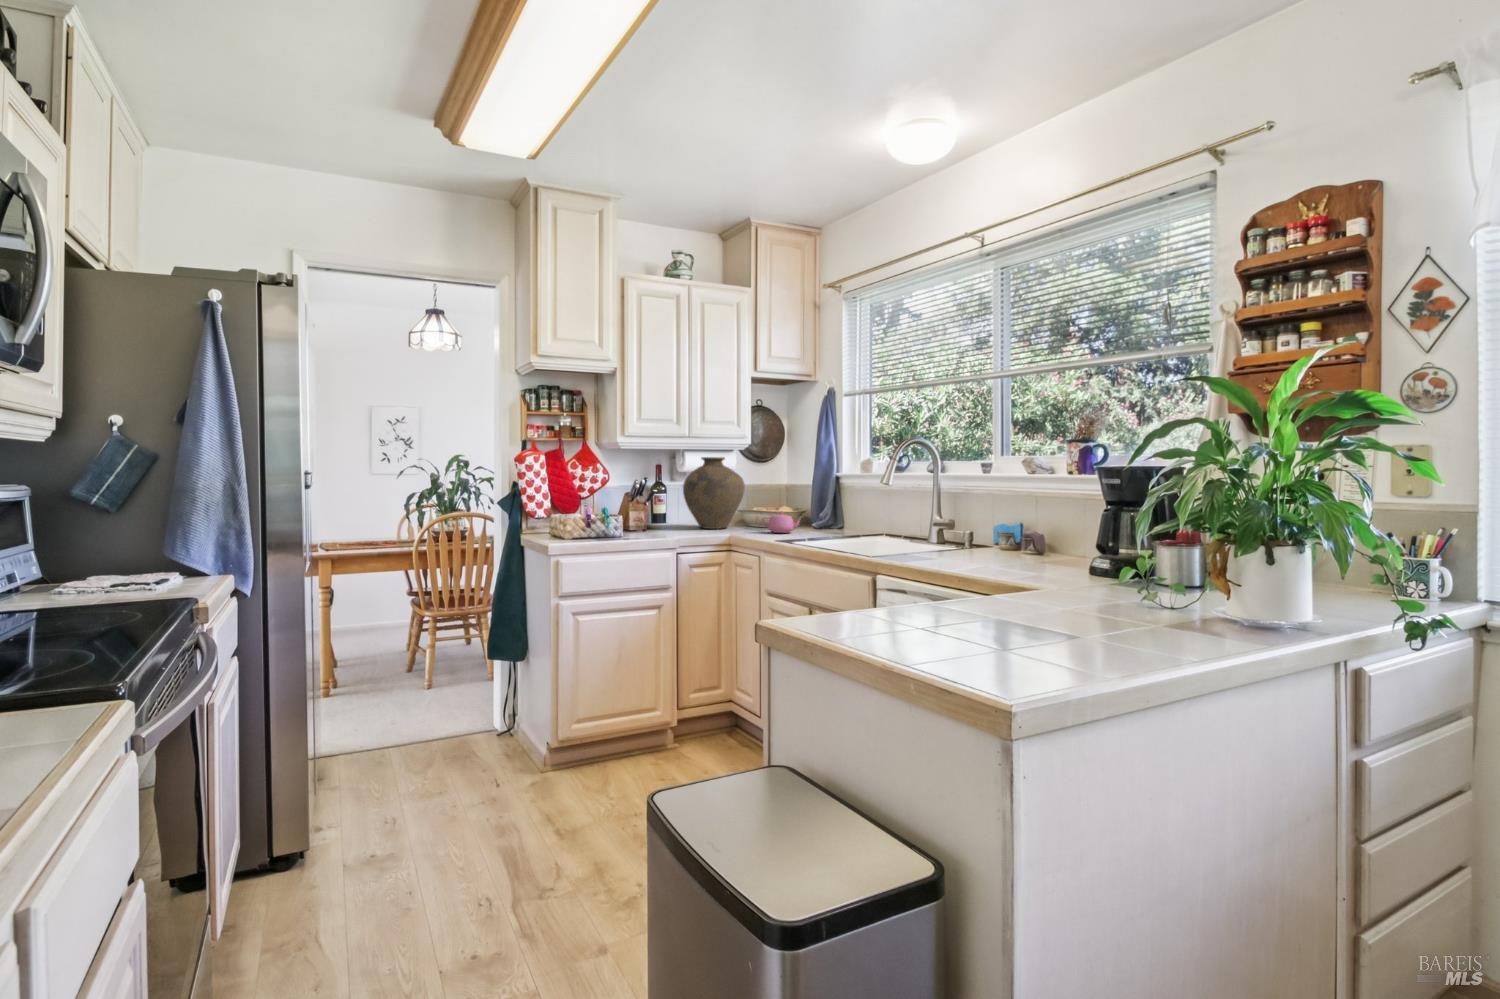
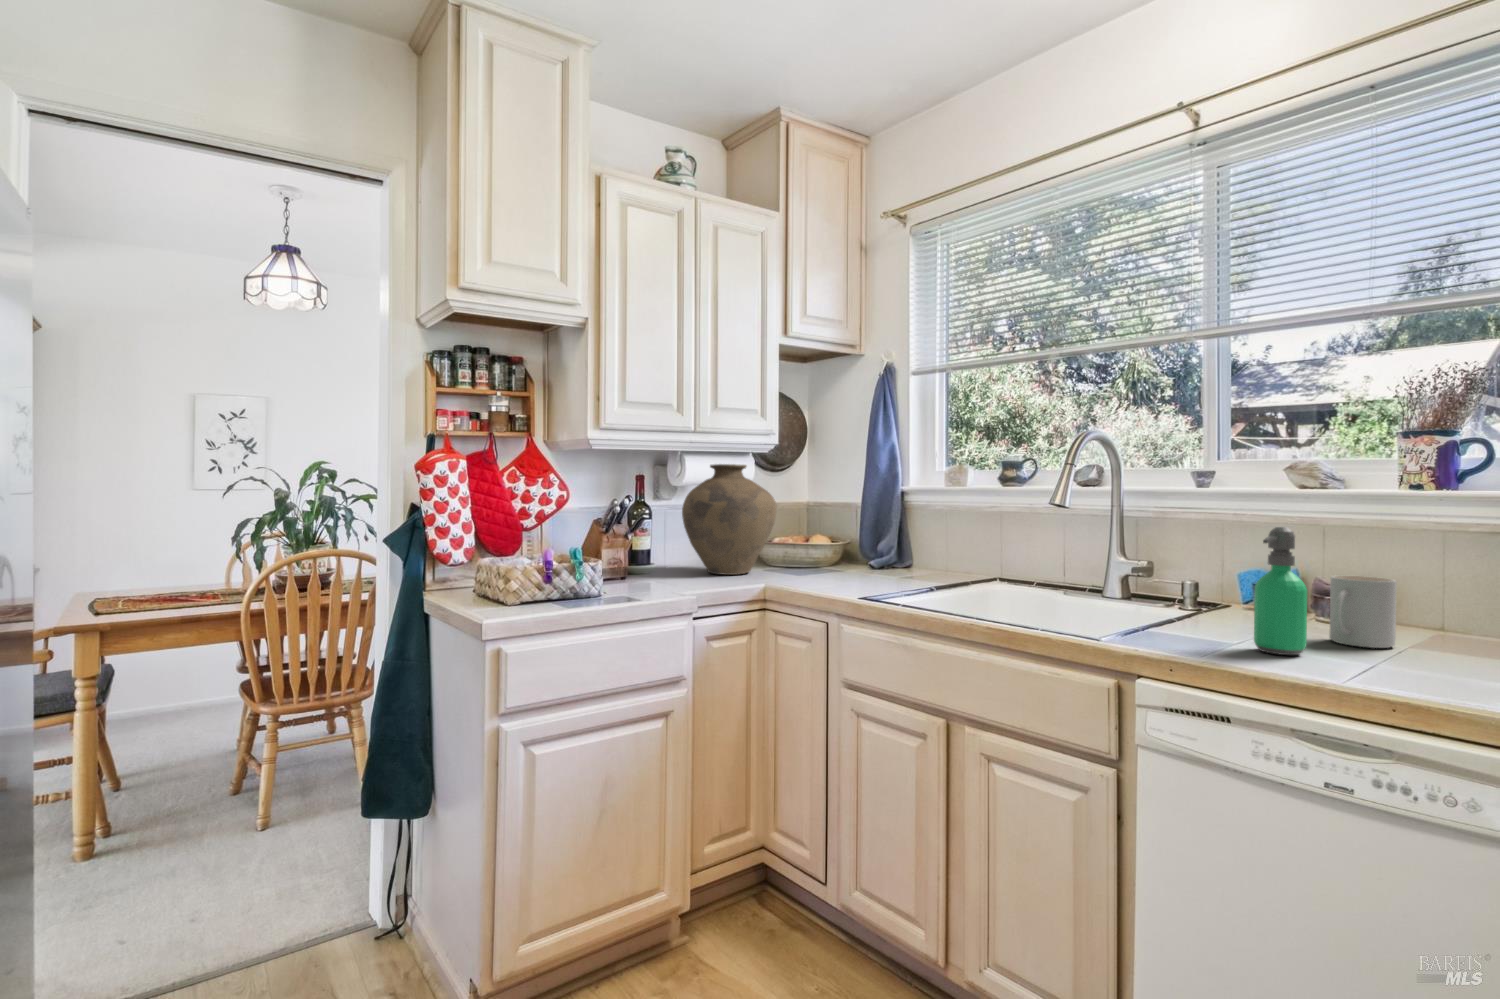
soap dispenser: none [941,494,968,563] -> present [1254,527,1307,655]
teapot: present [762,511,802,533] -> none [814,548,882,582]
mug: none [993,523,1031,562] -> present [1329,576,1397,648]

